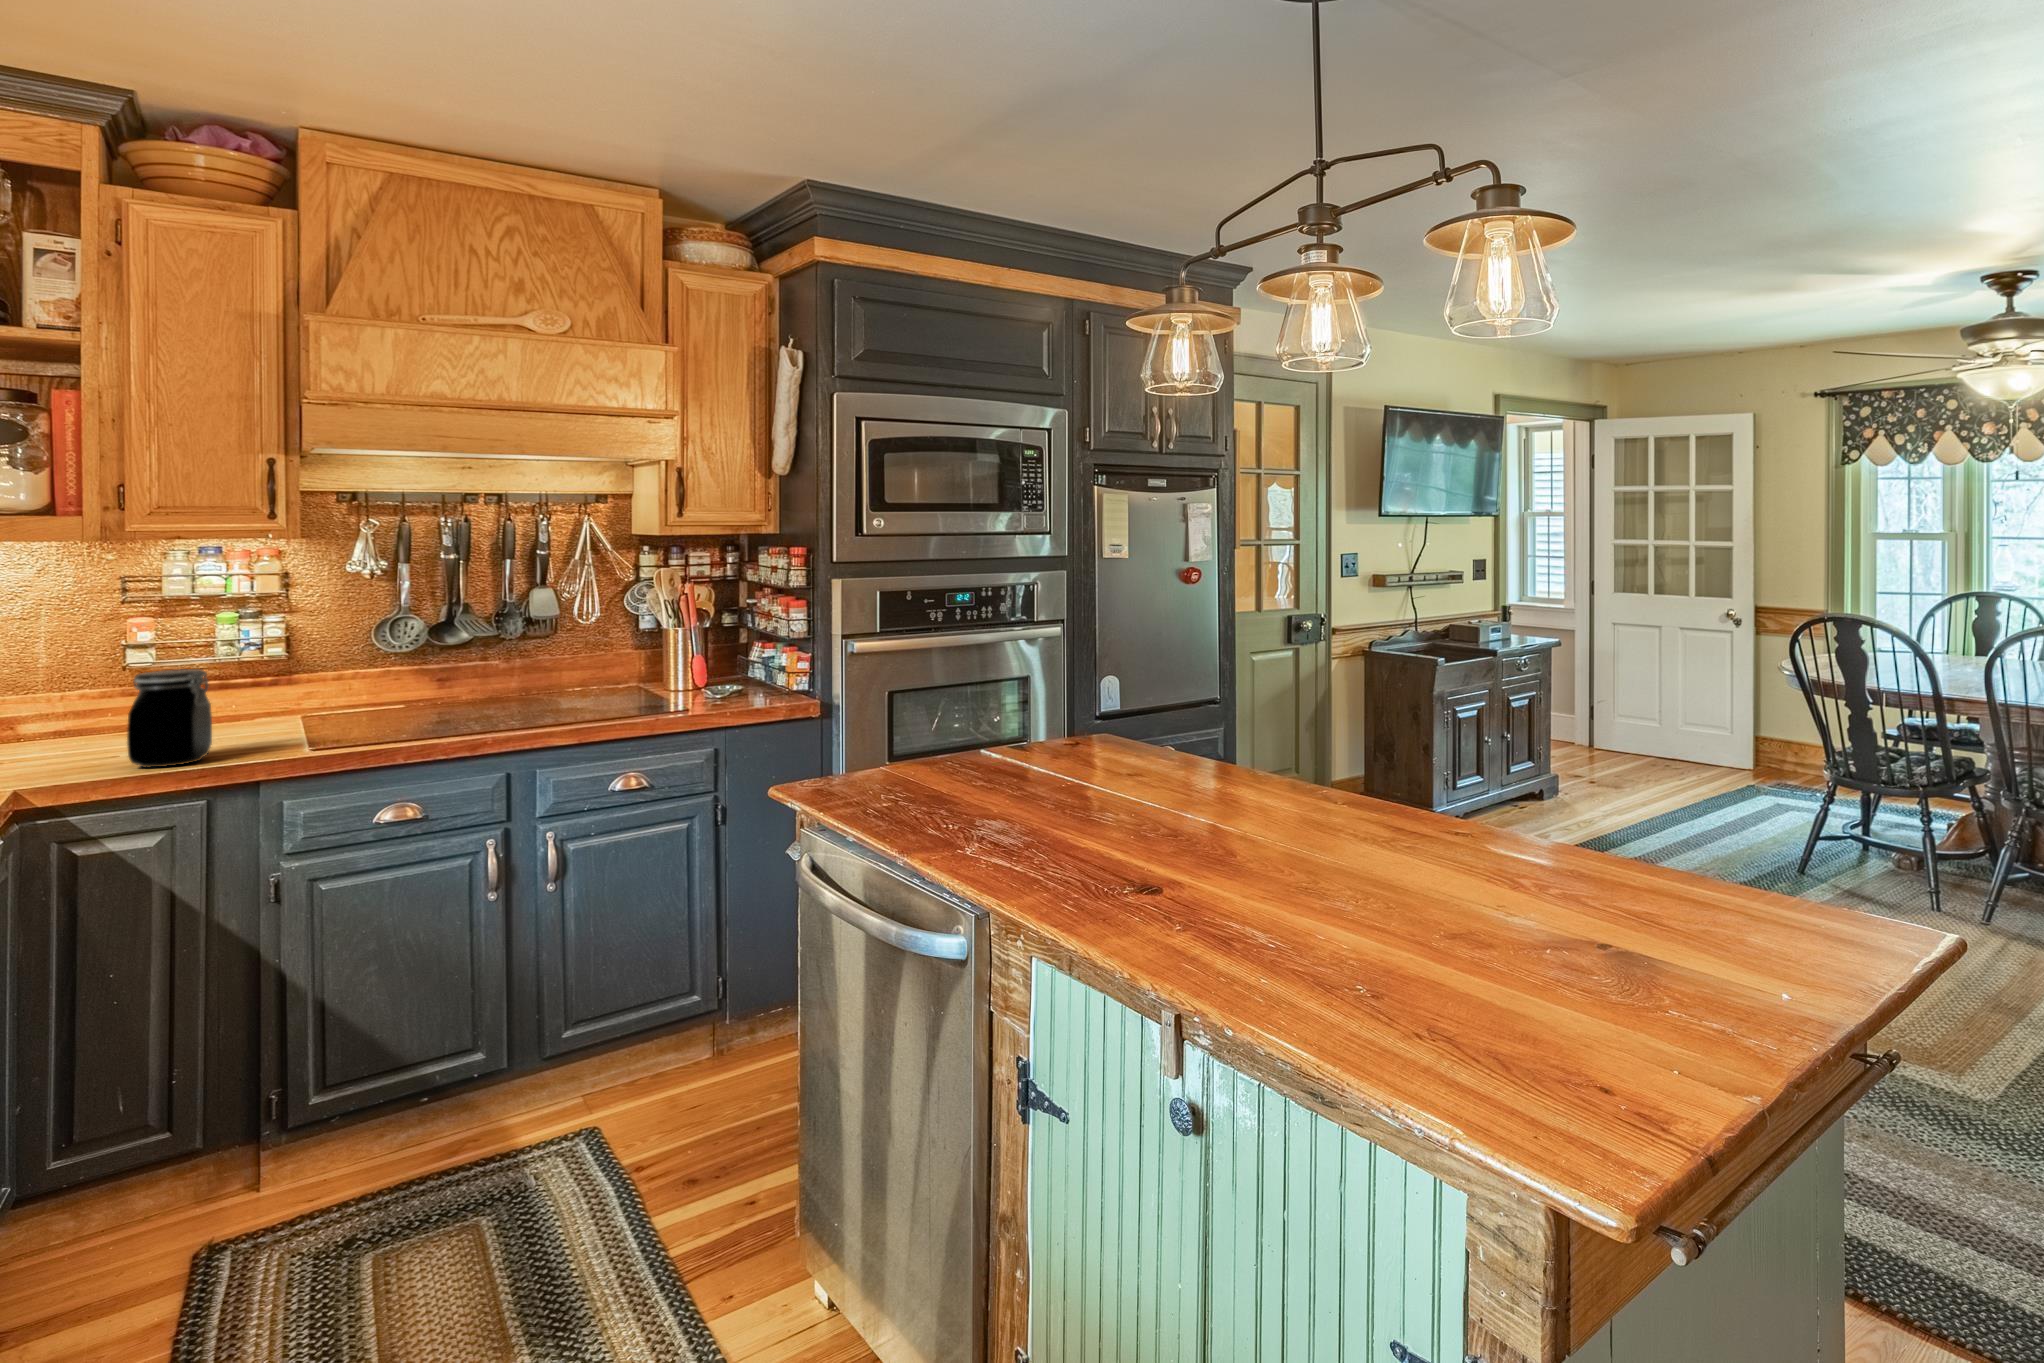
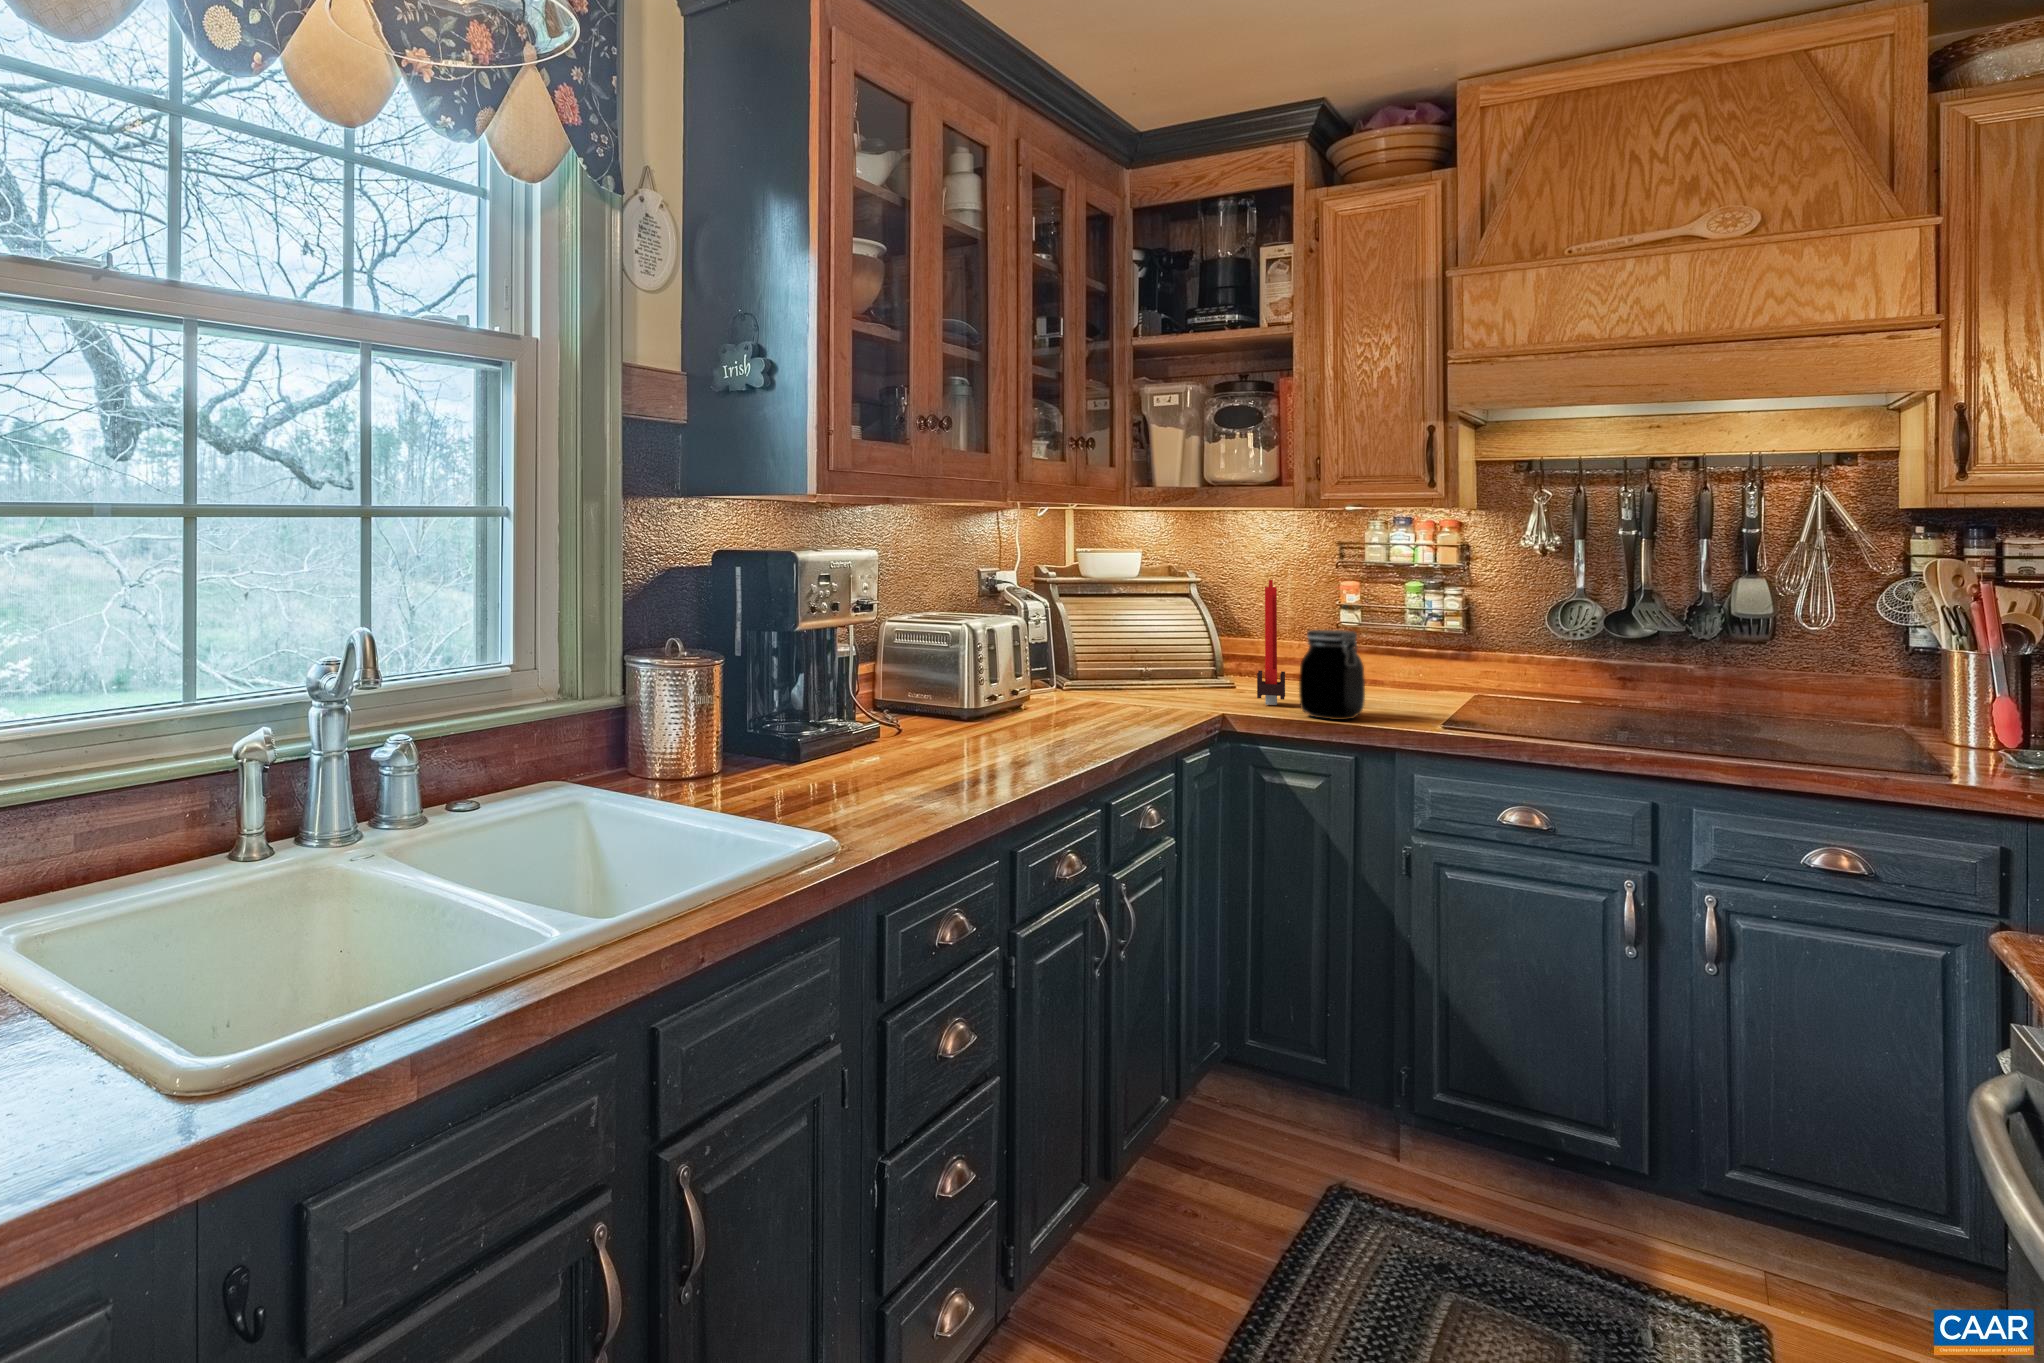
candle: none [47,622,93,767] -> present [1257,580,1285,705]

